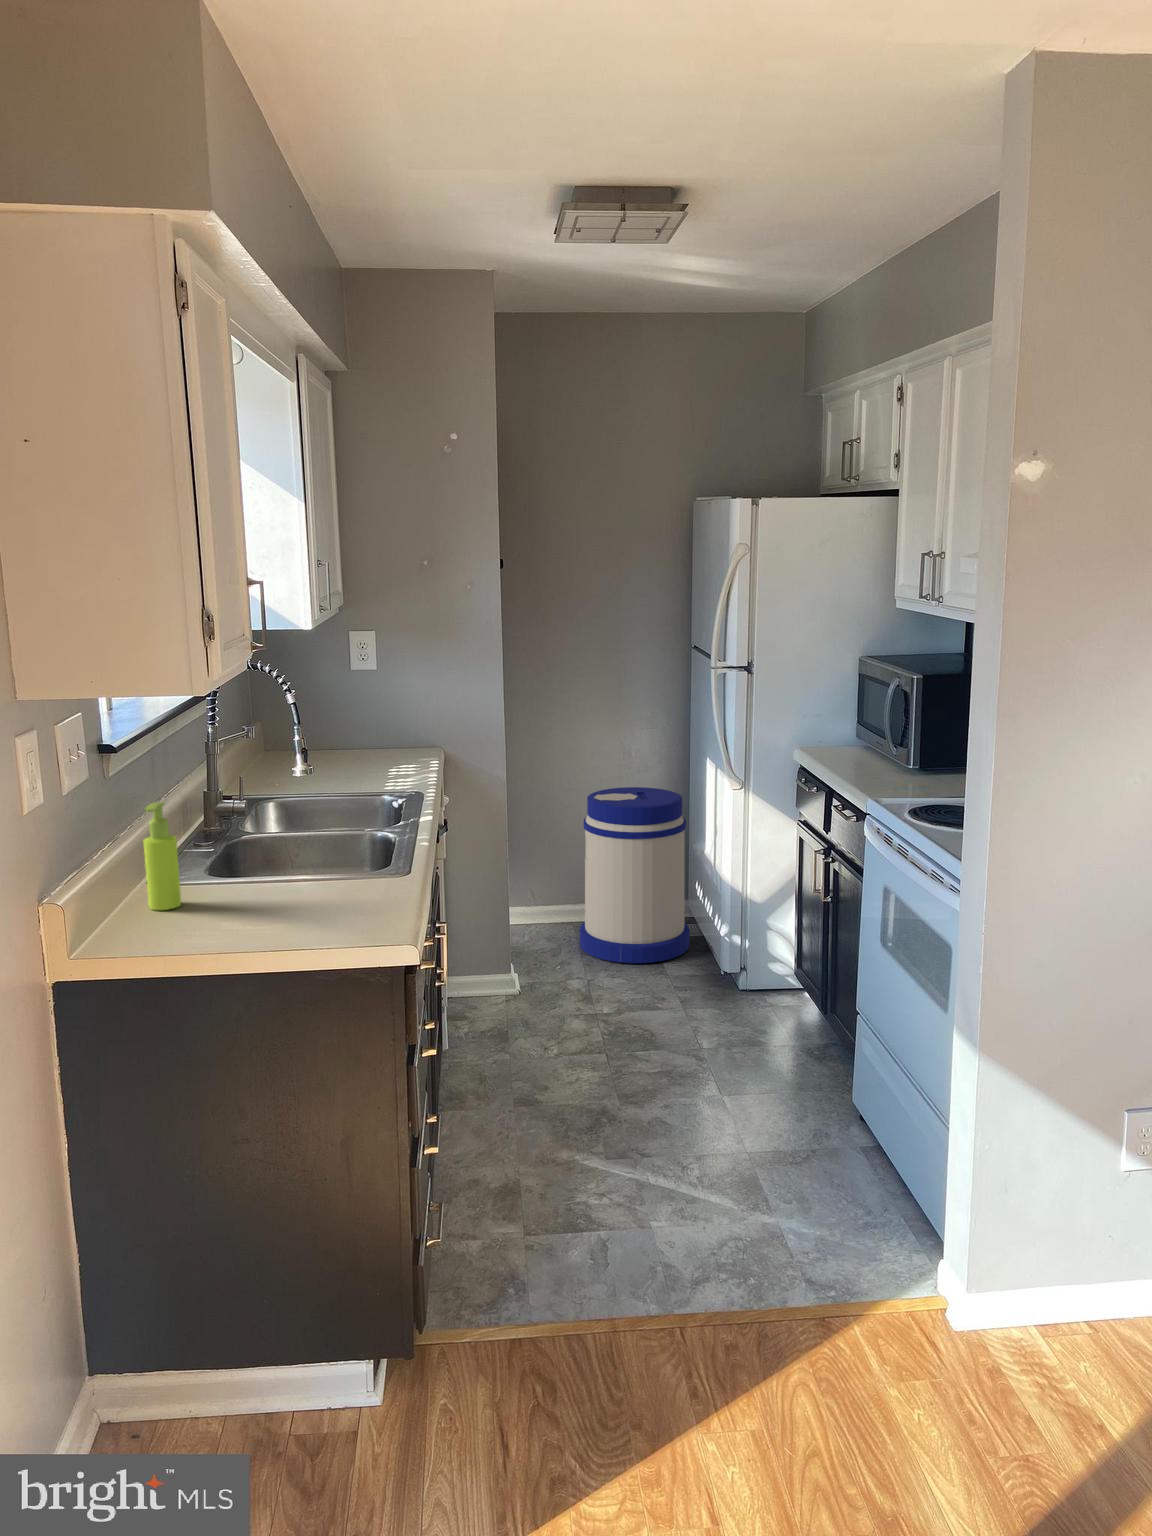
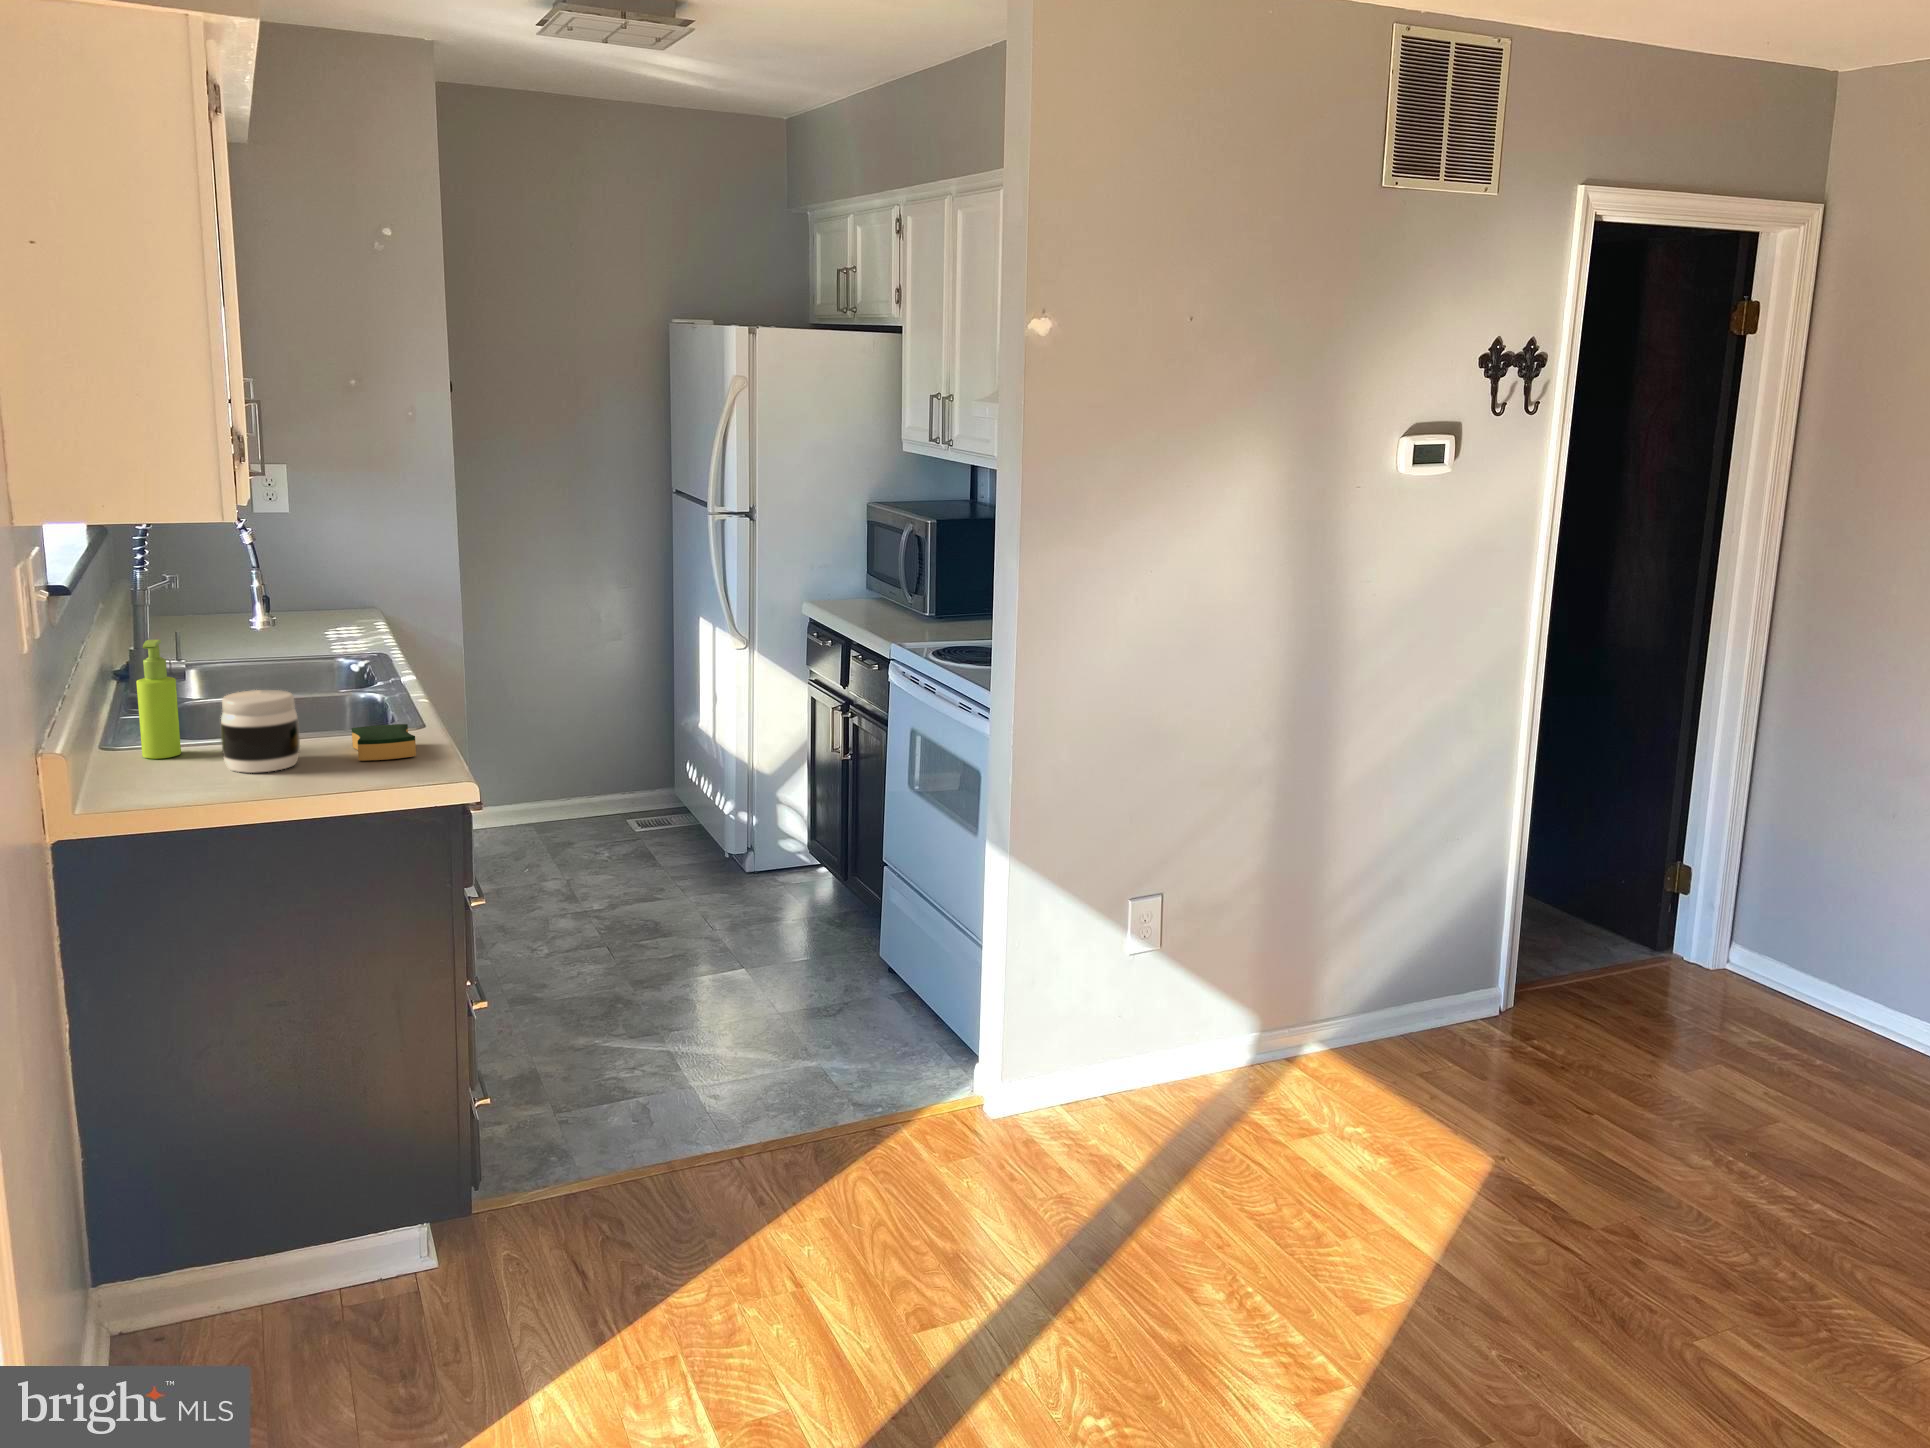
trash can: present [580,787,690,963] -> none [550,657,682,859]
jar: none [200,853,269,934] -> present [221,690,300,772]
sponge: none [318,886,374,925] -> present [352,724,416,761]

